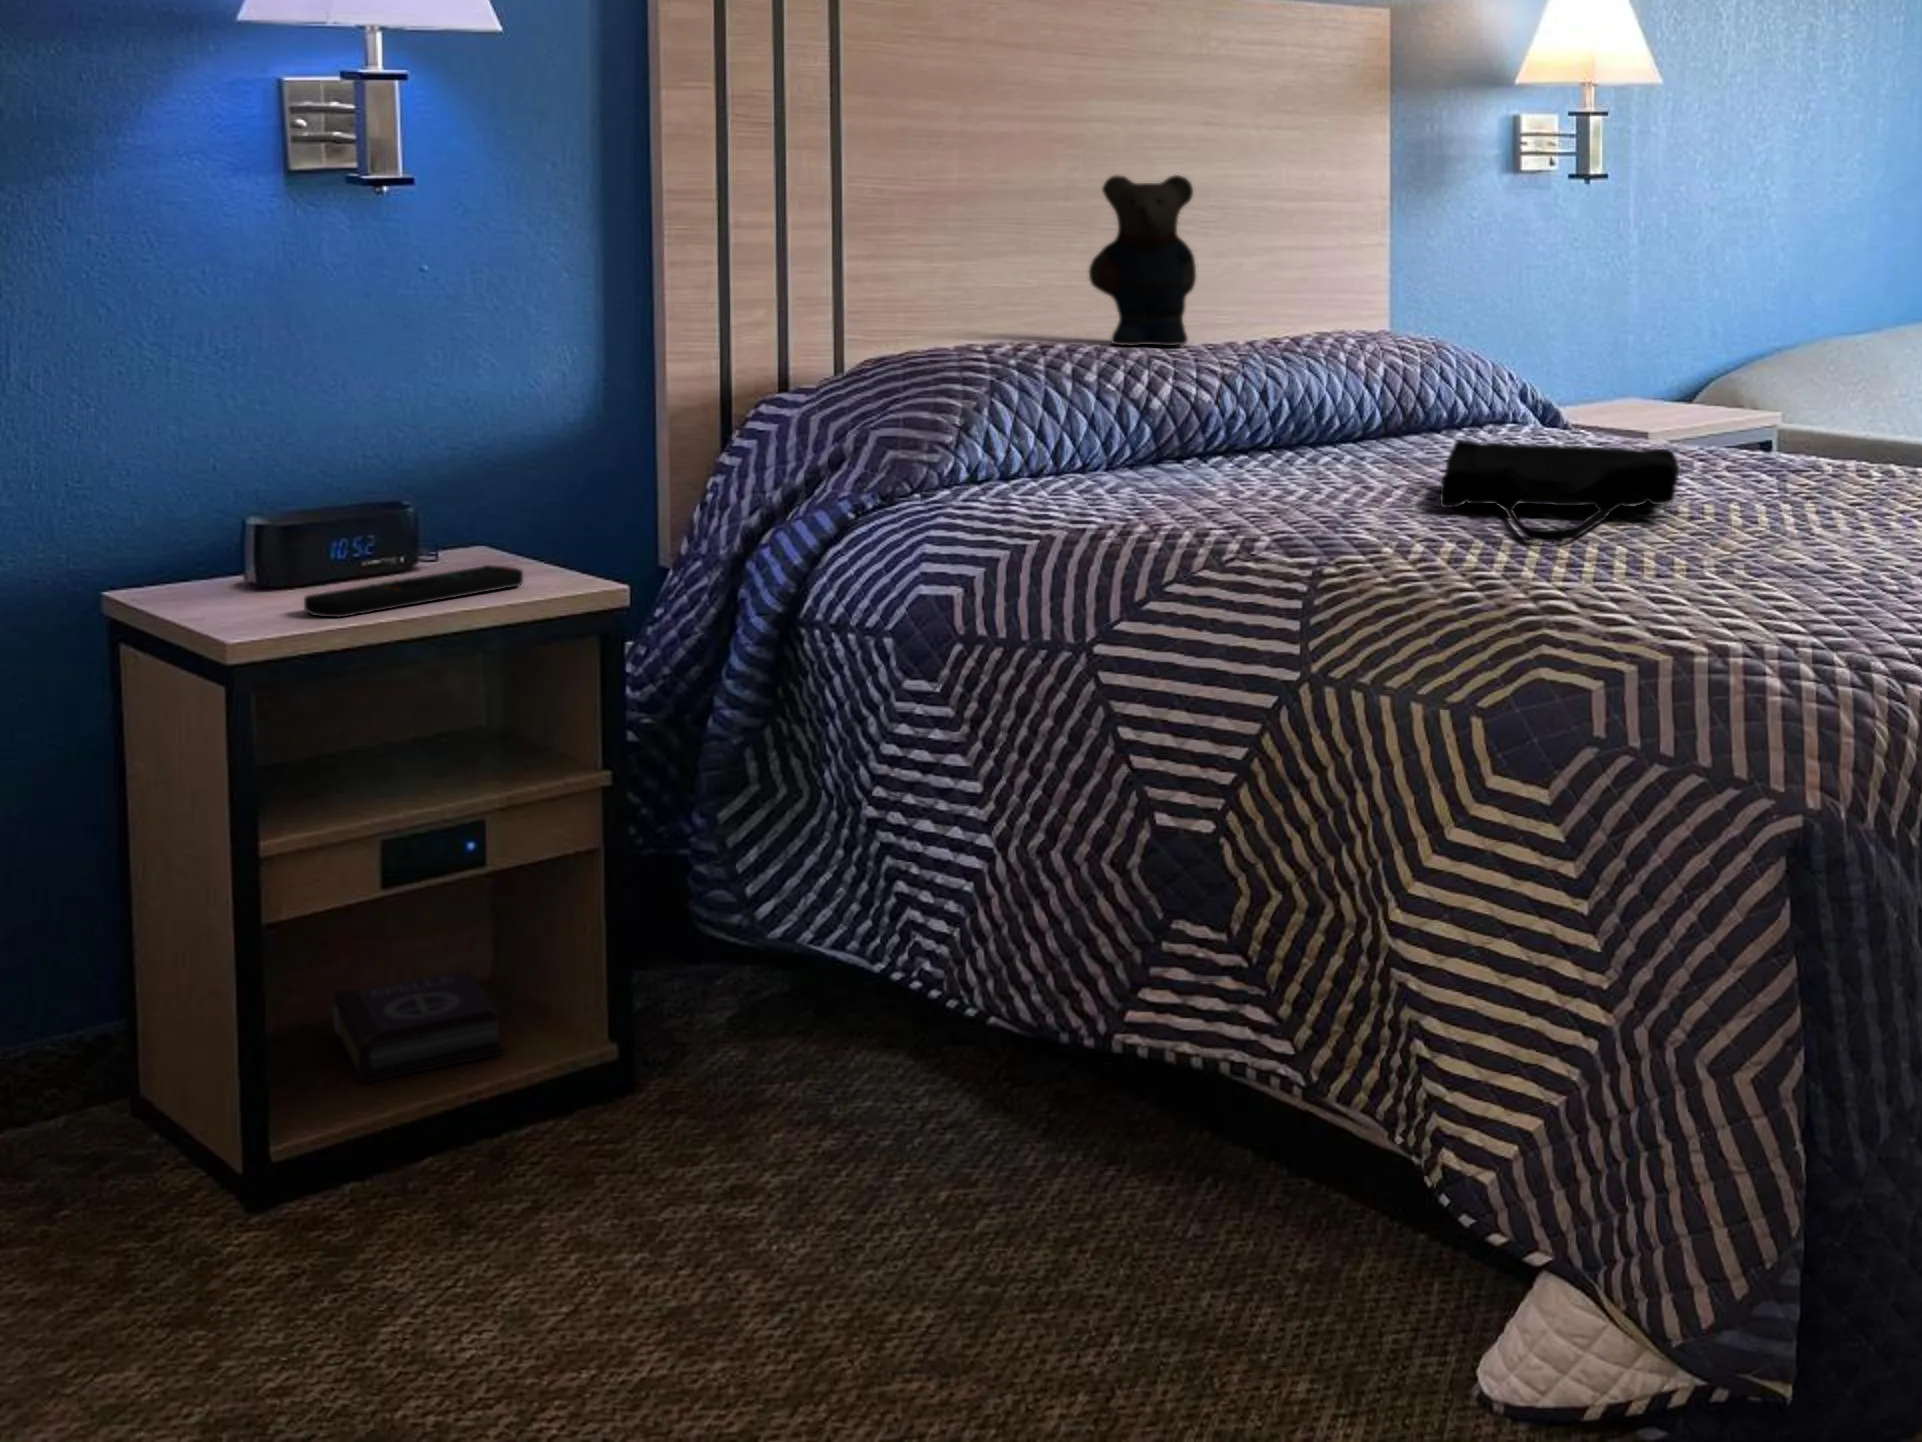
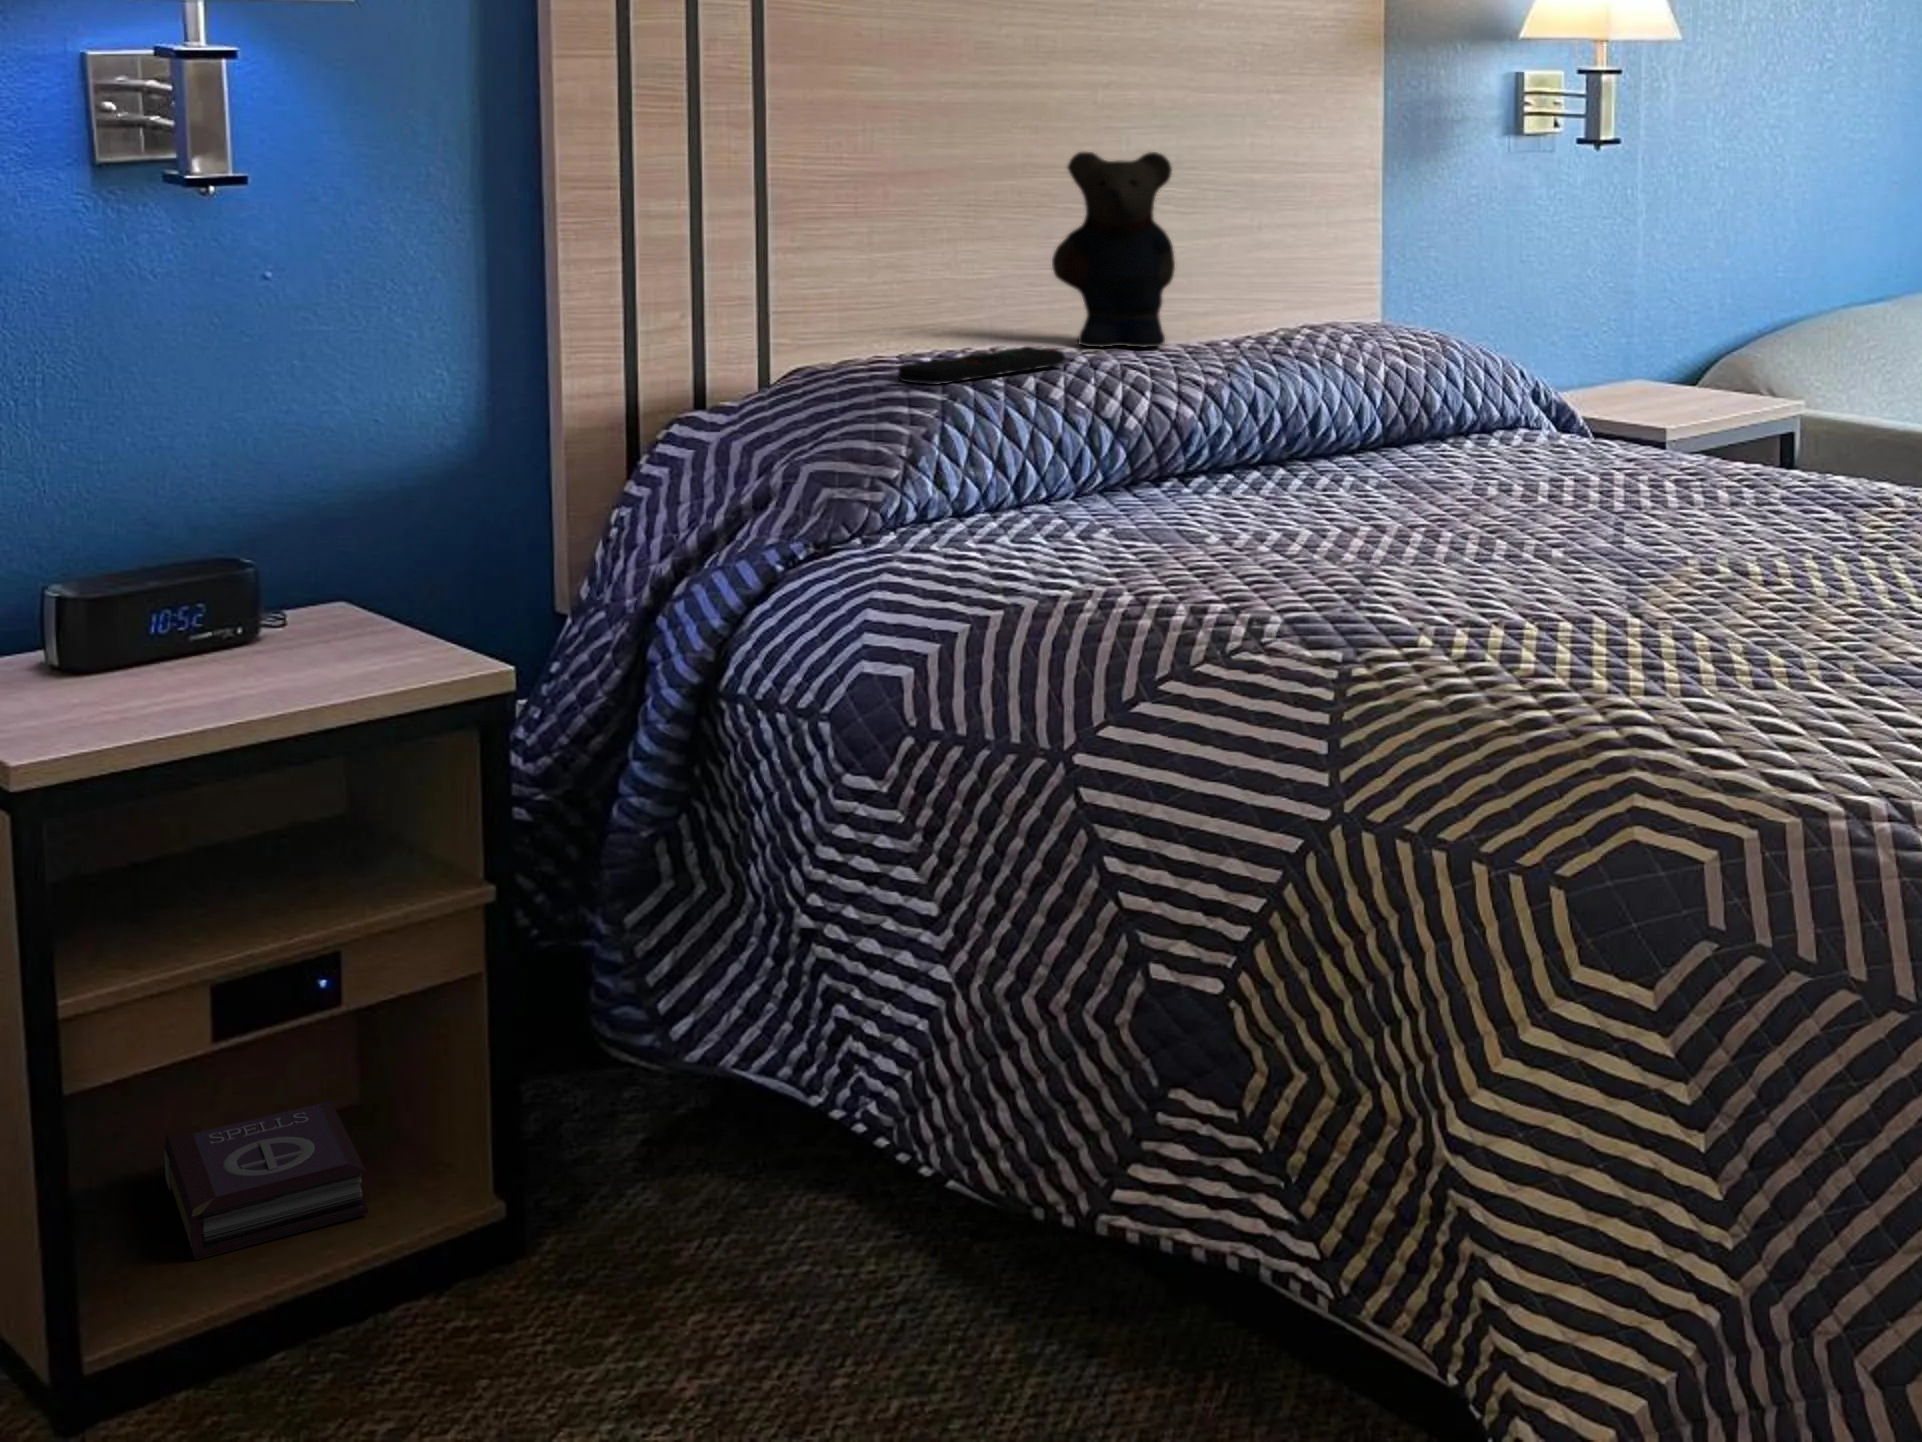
tote bag: present [1440,440,1680,542] -> none [1473,476,1748,622]
remote control: present [304,565,523,617] -> present [898,346,1065,385]

